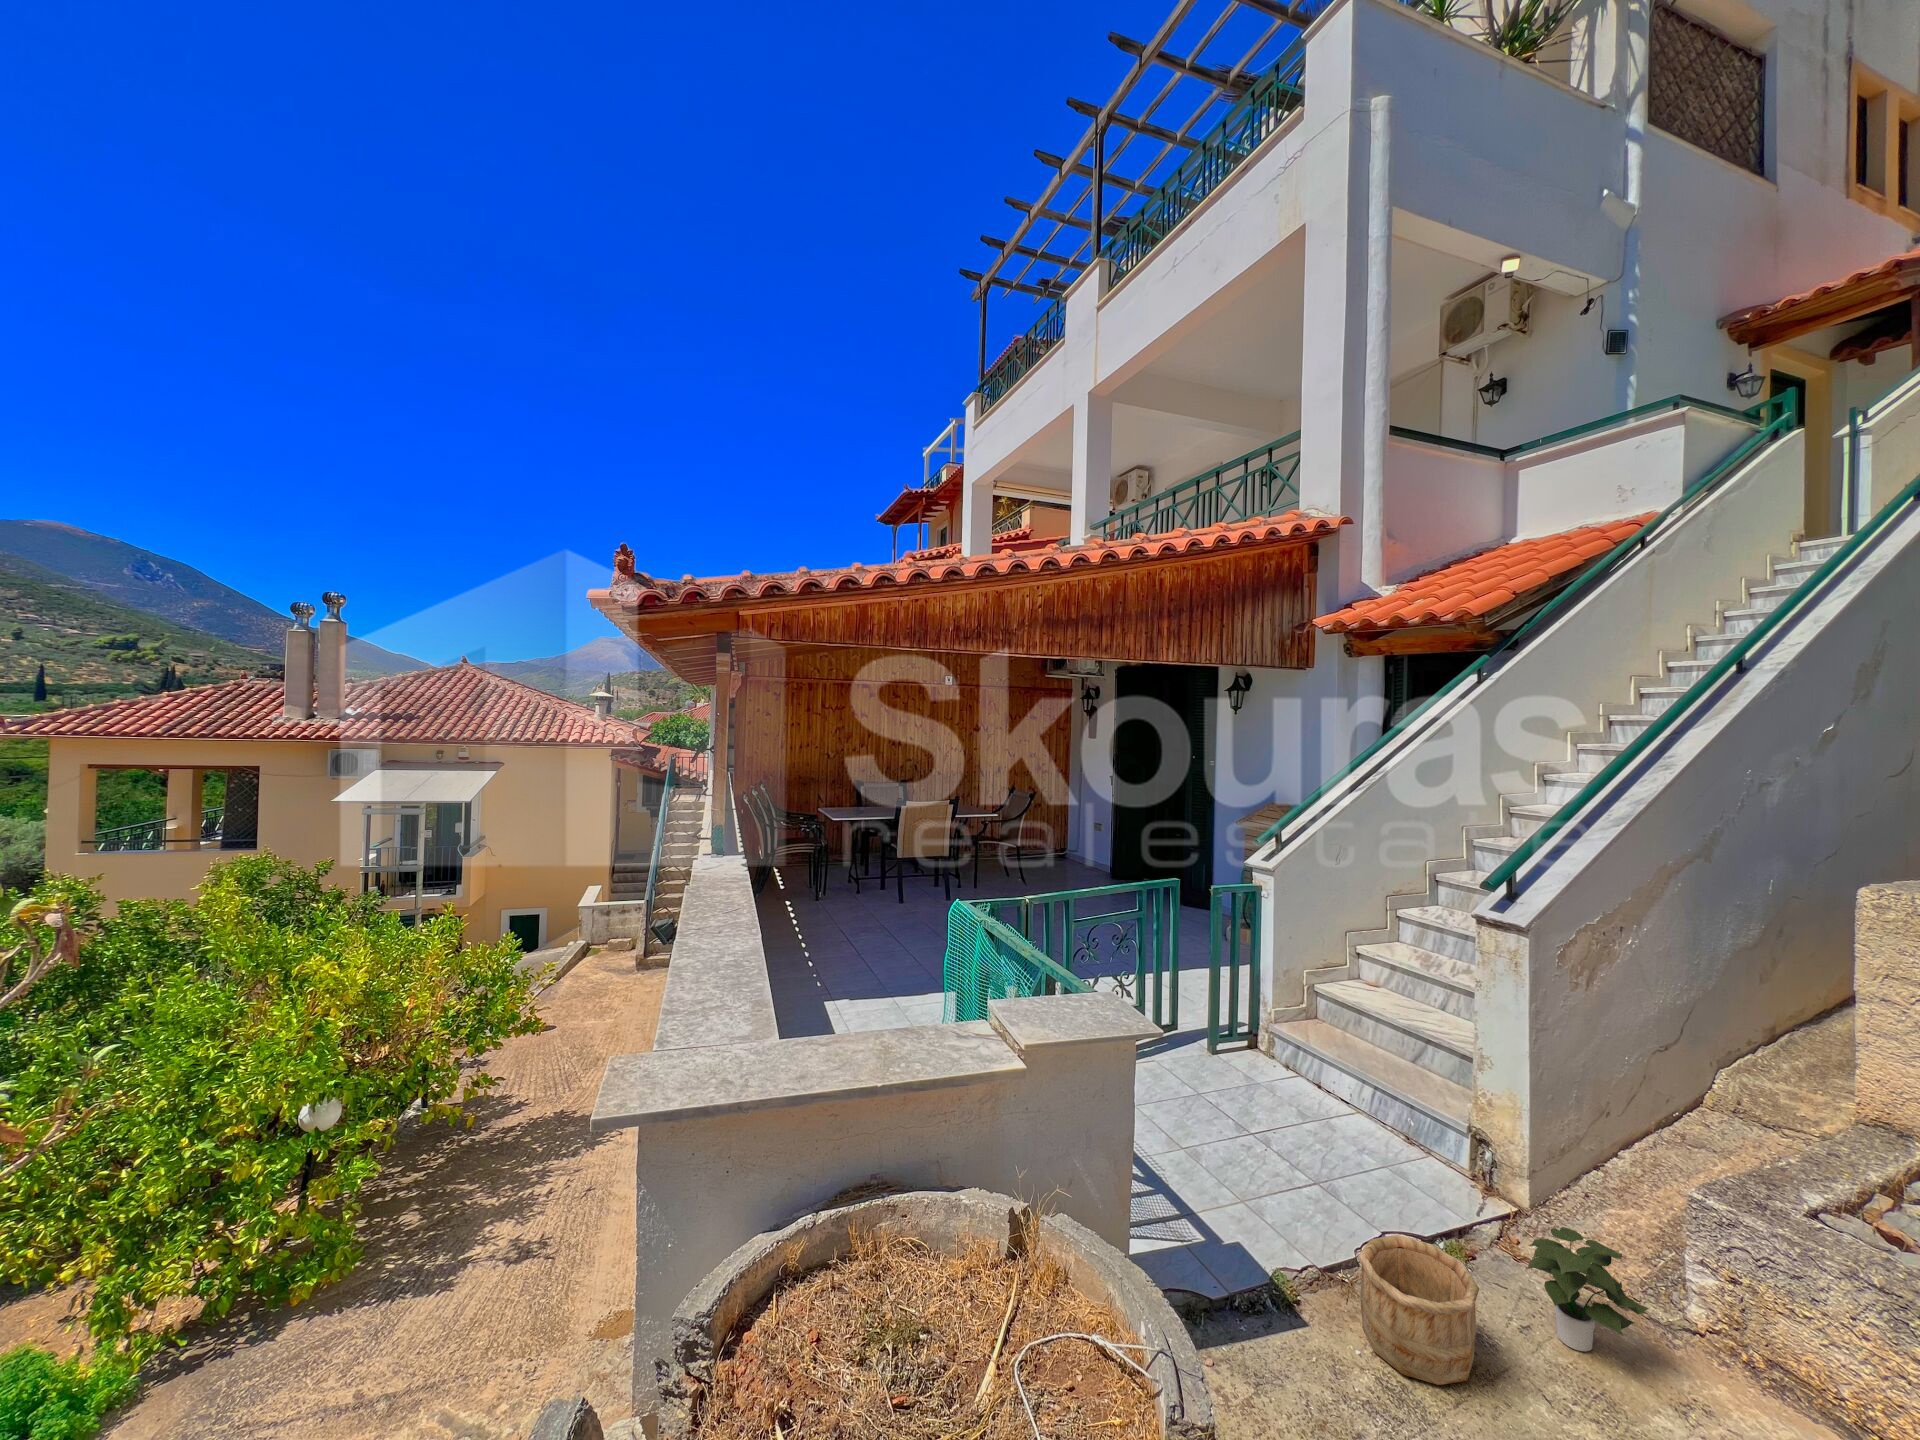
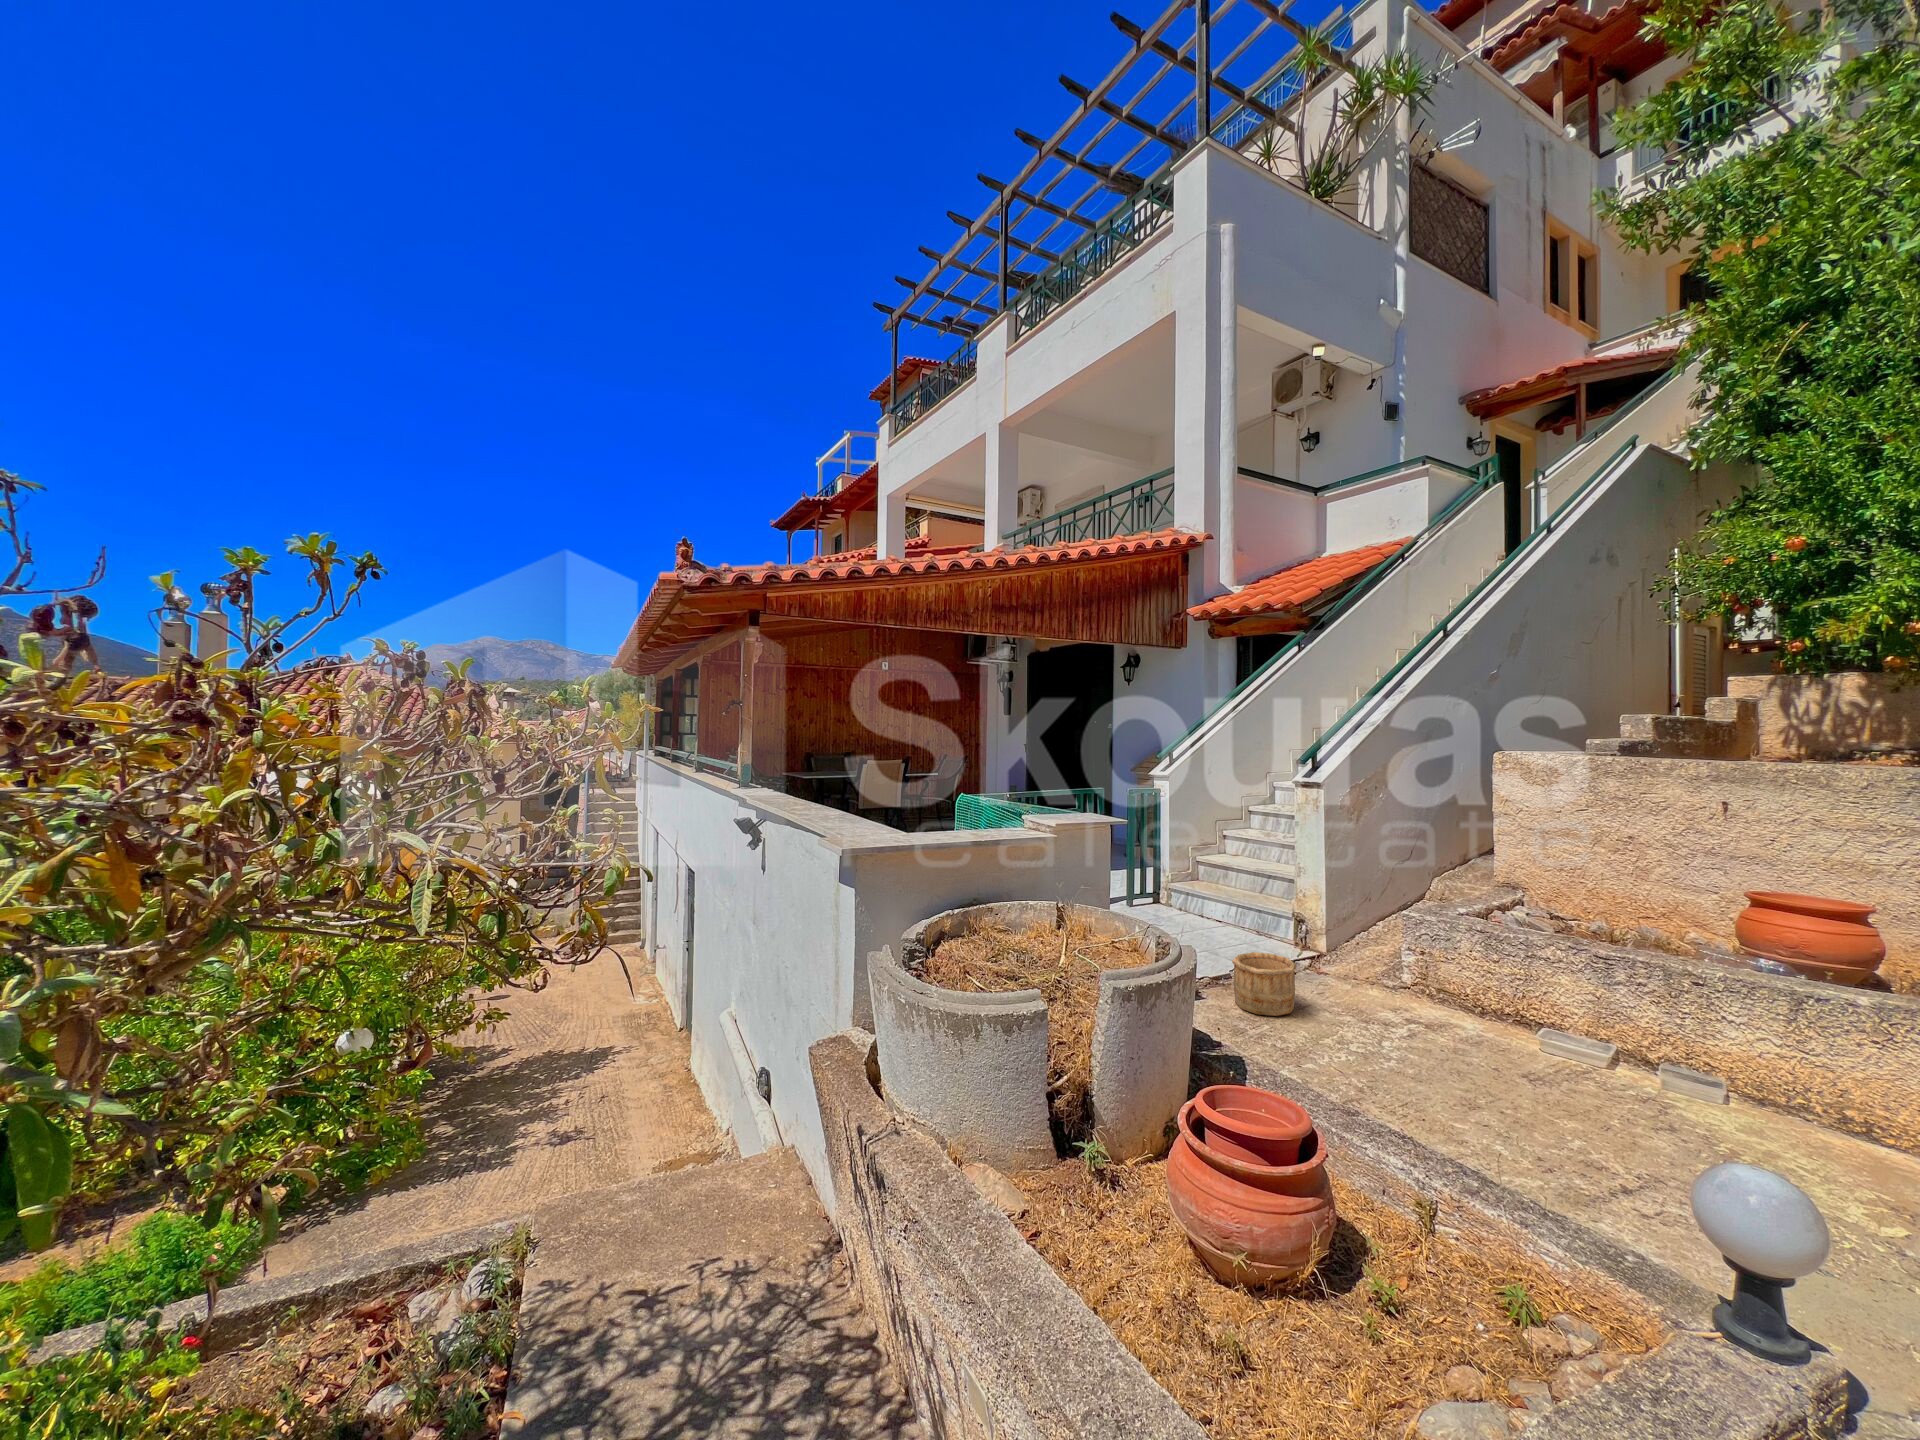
potted plant: present [1527,1227,1649,1351] -> none [1322,940,1383,1001]

